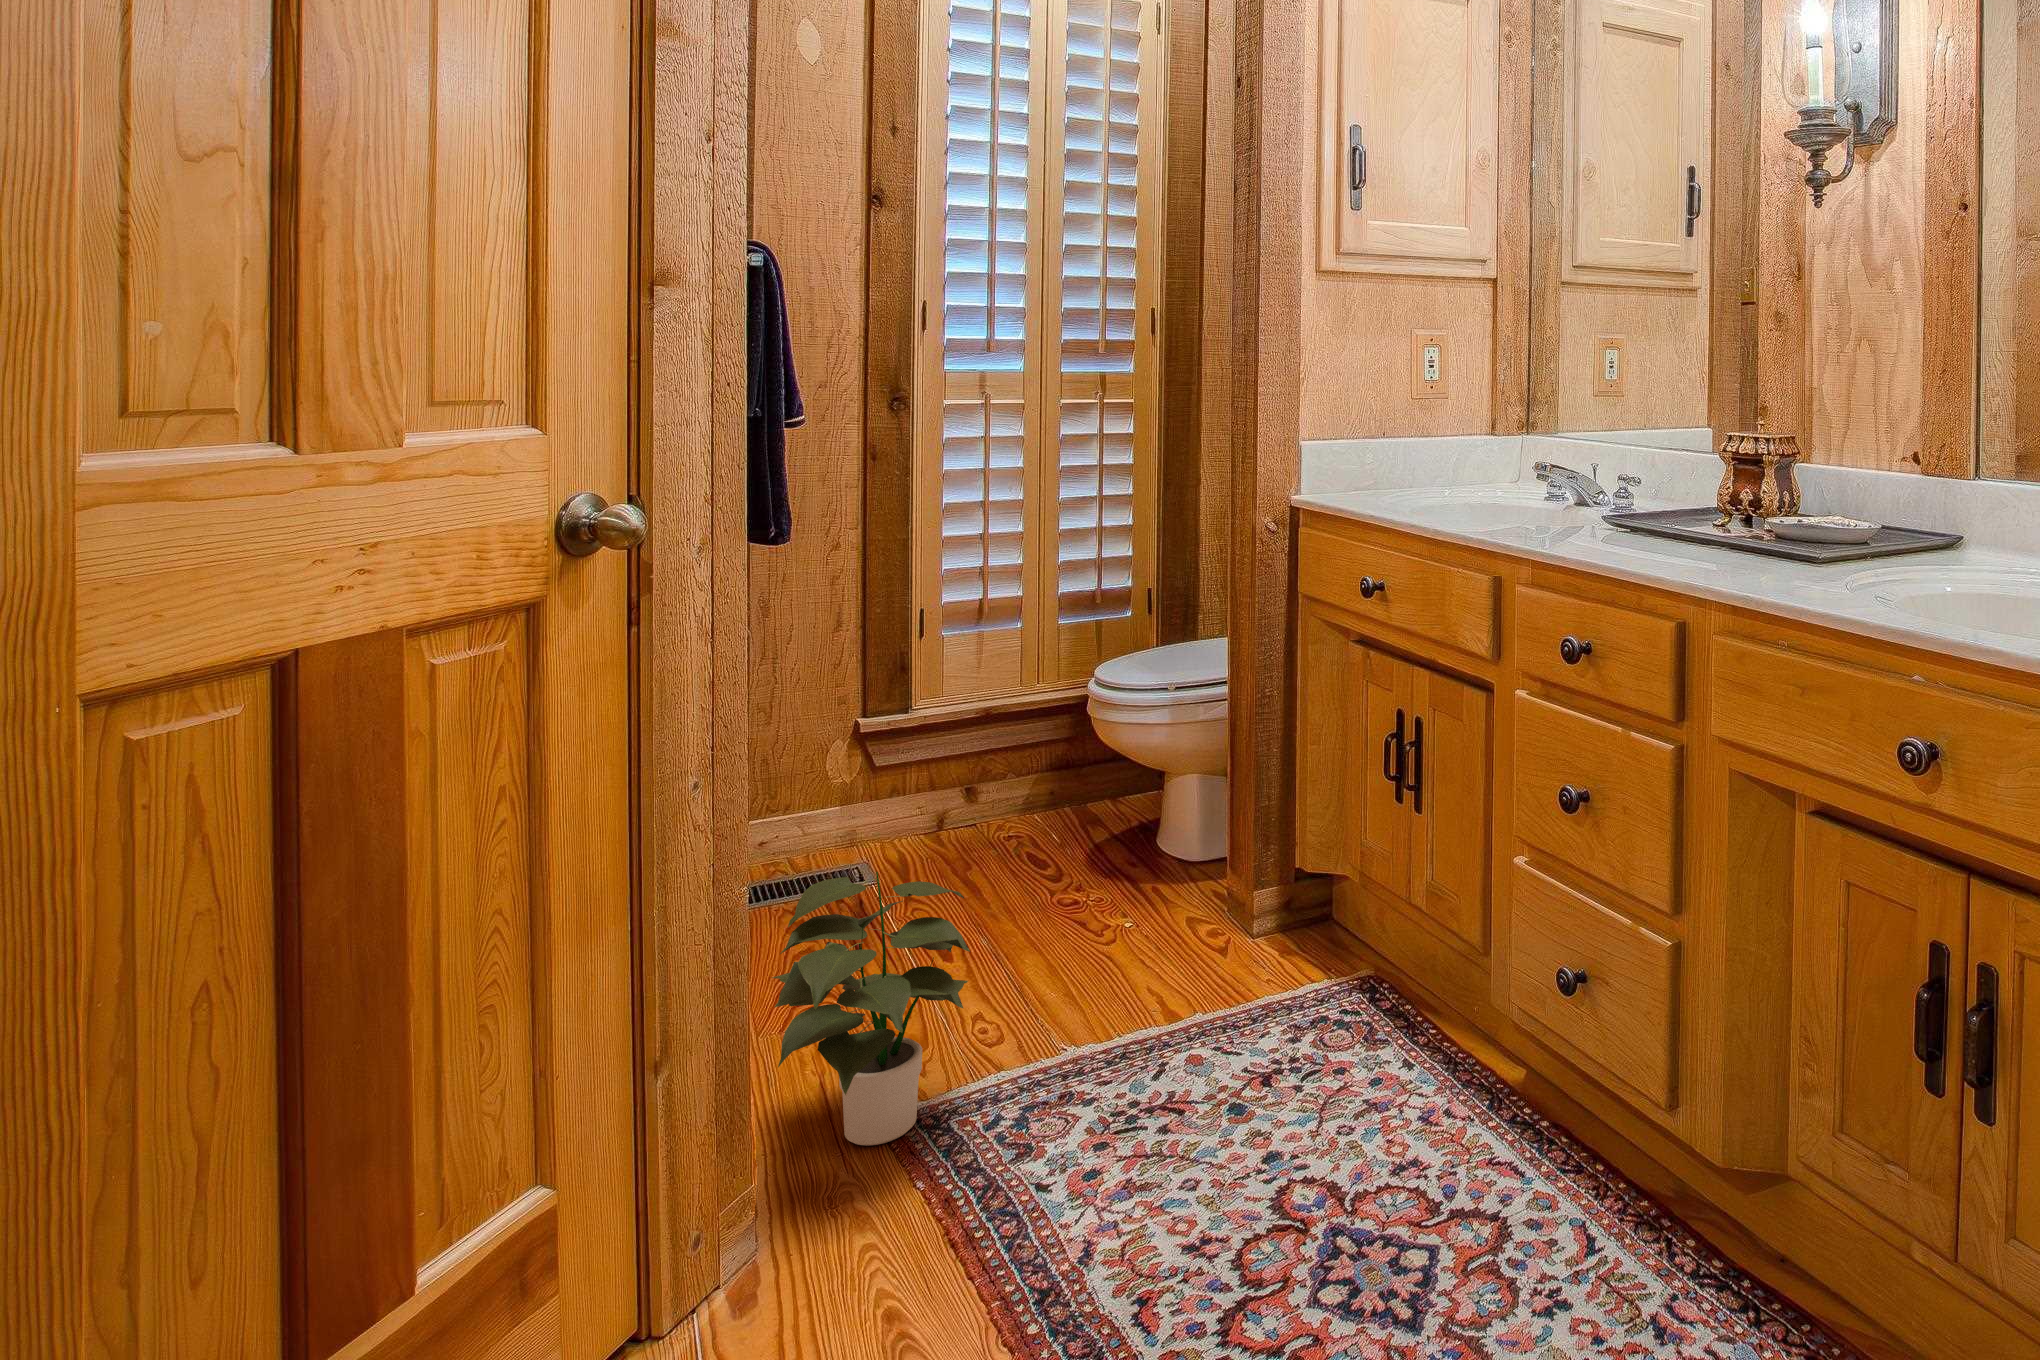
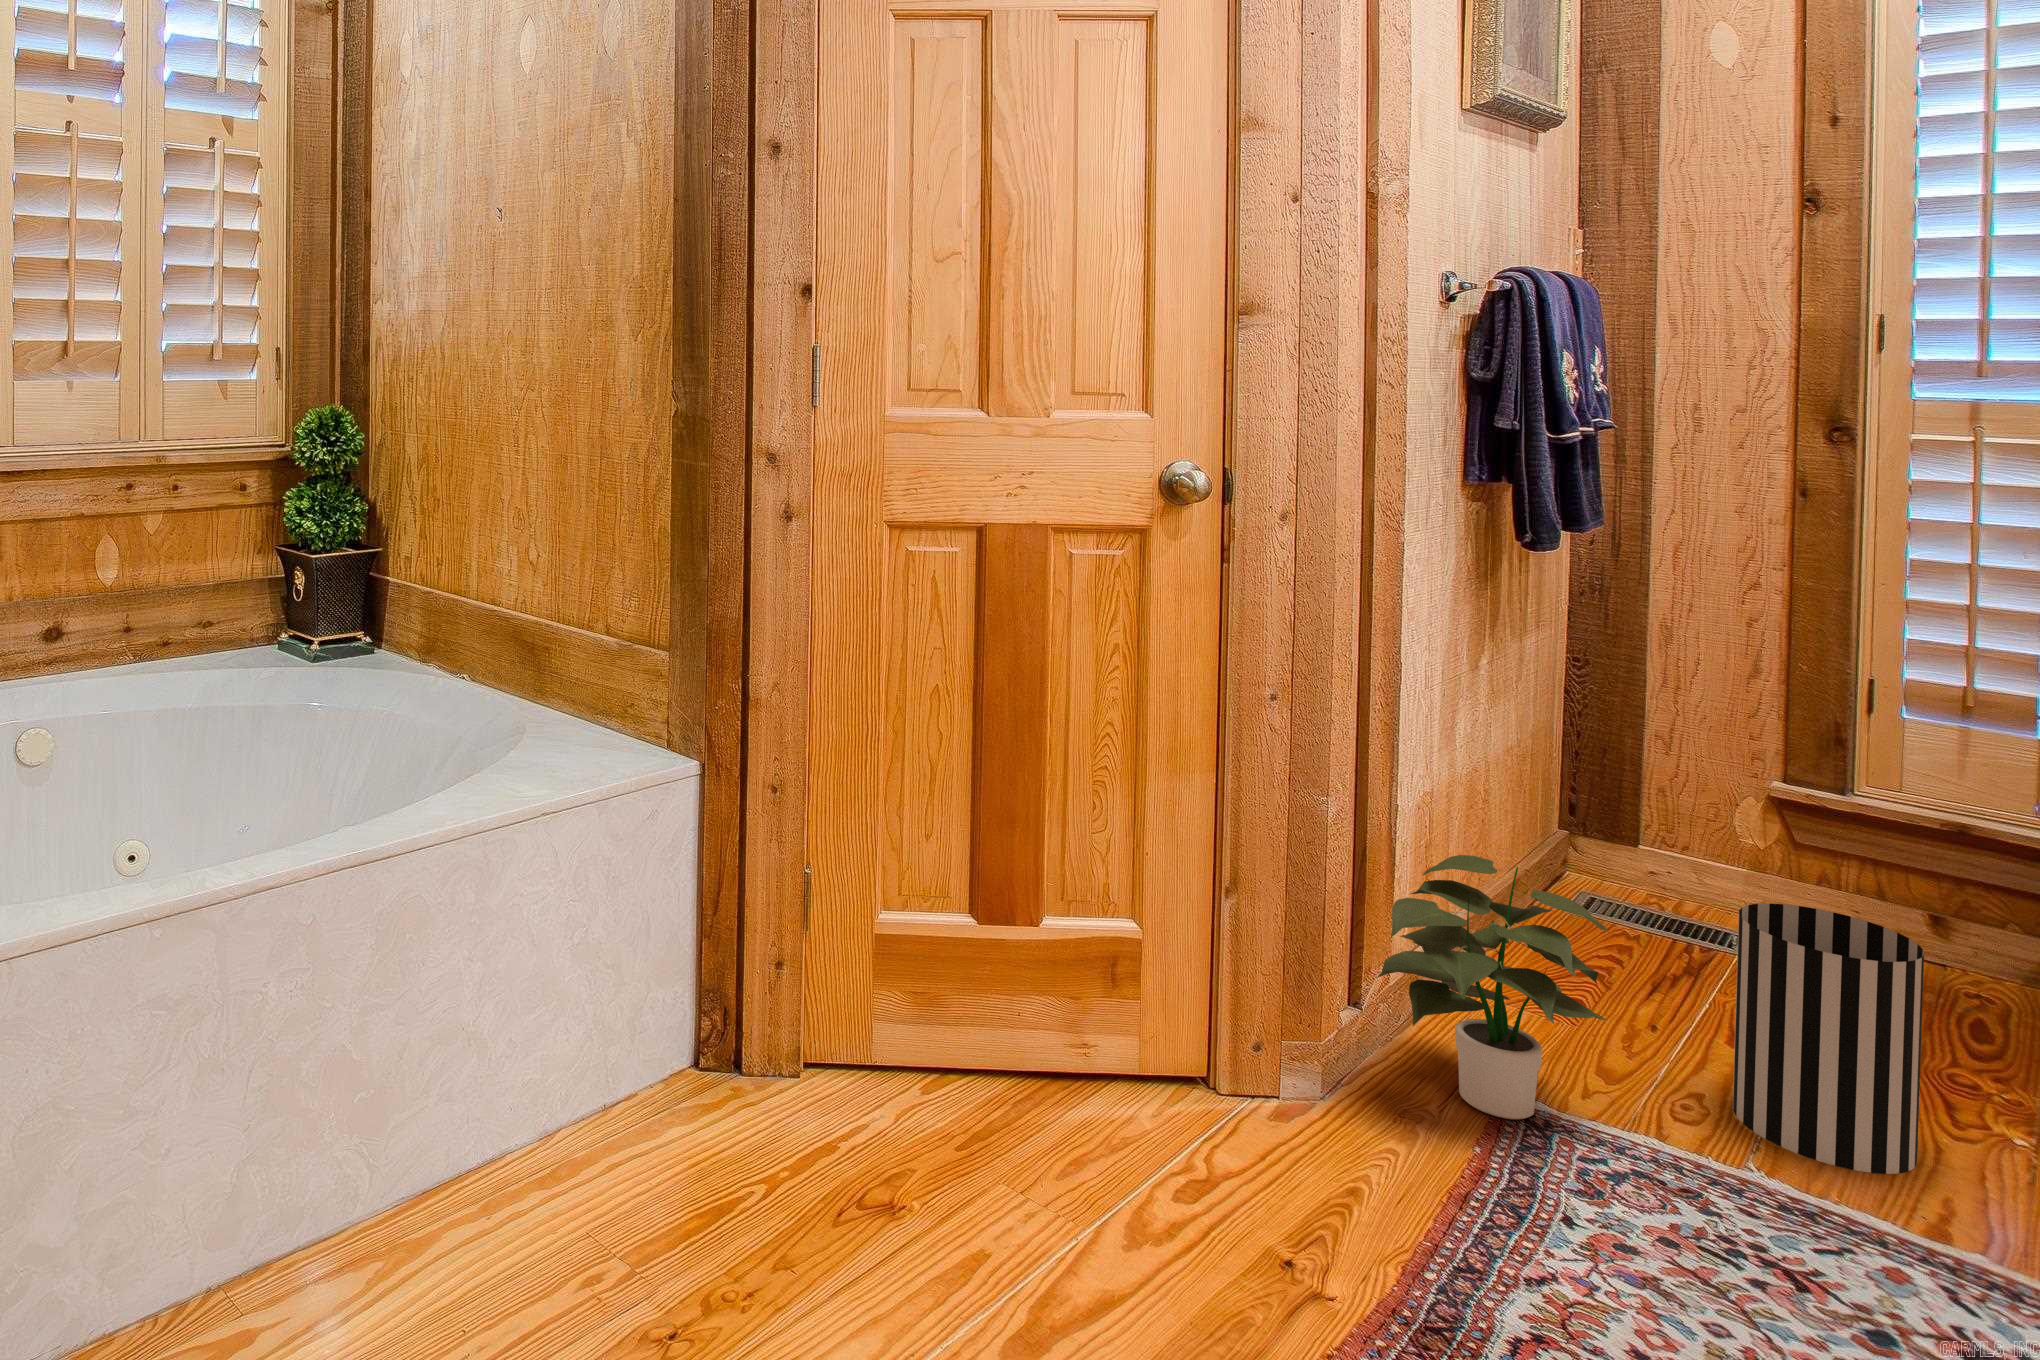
wastebasket: none [1003,798,1124,1016] -> present [1733,903,1924,1174]

